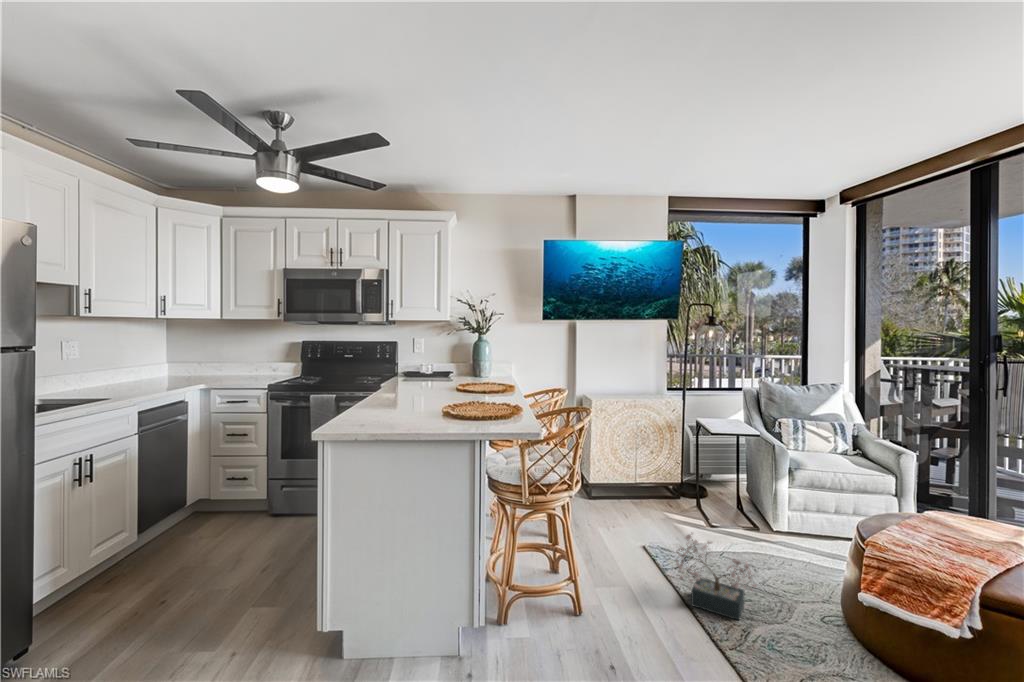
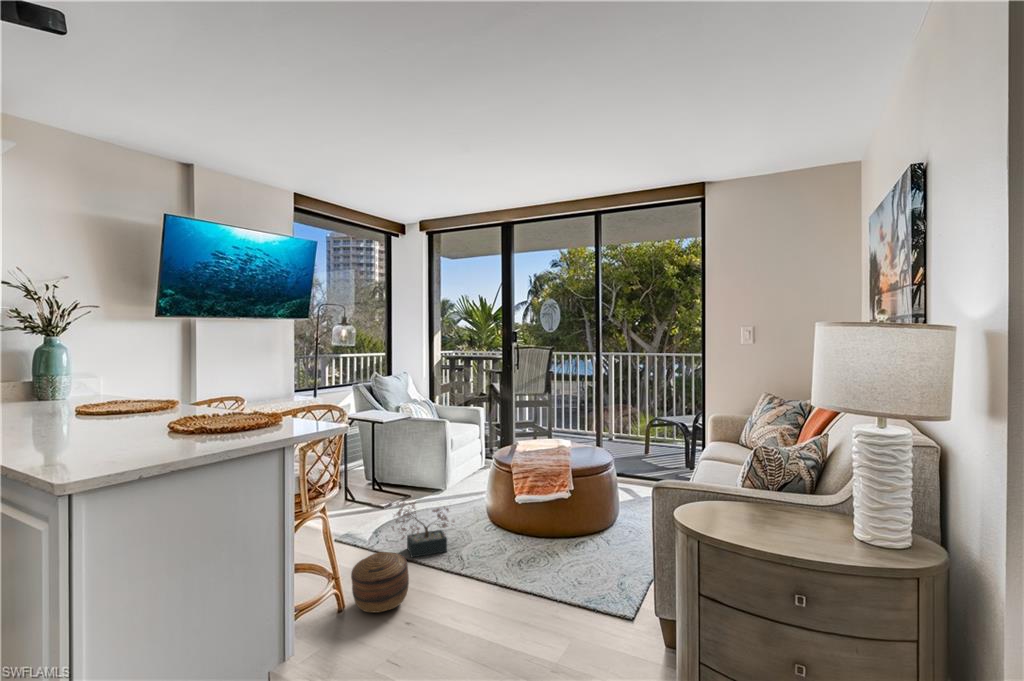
basket: none [579,578,641,647] -> present [351,552,409,613]

